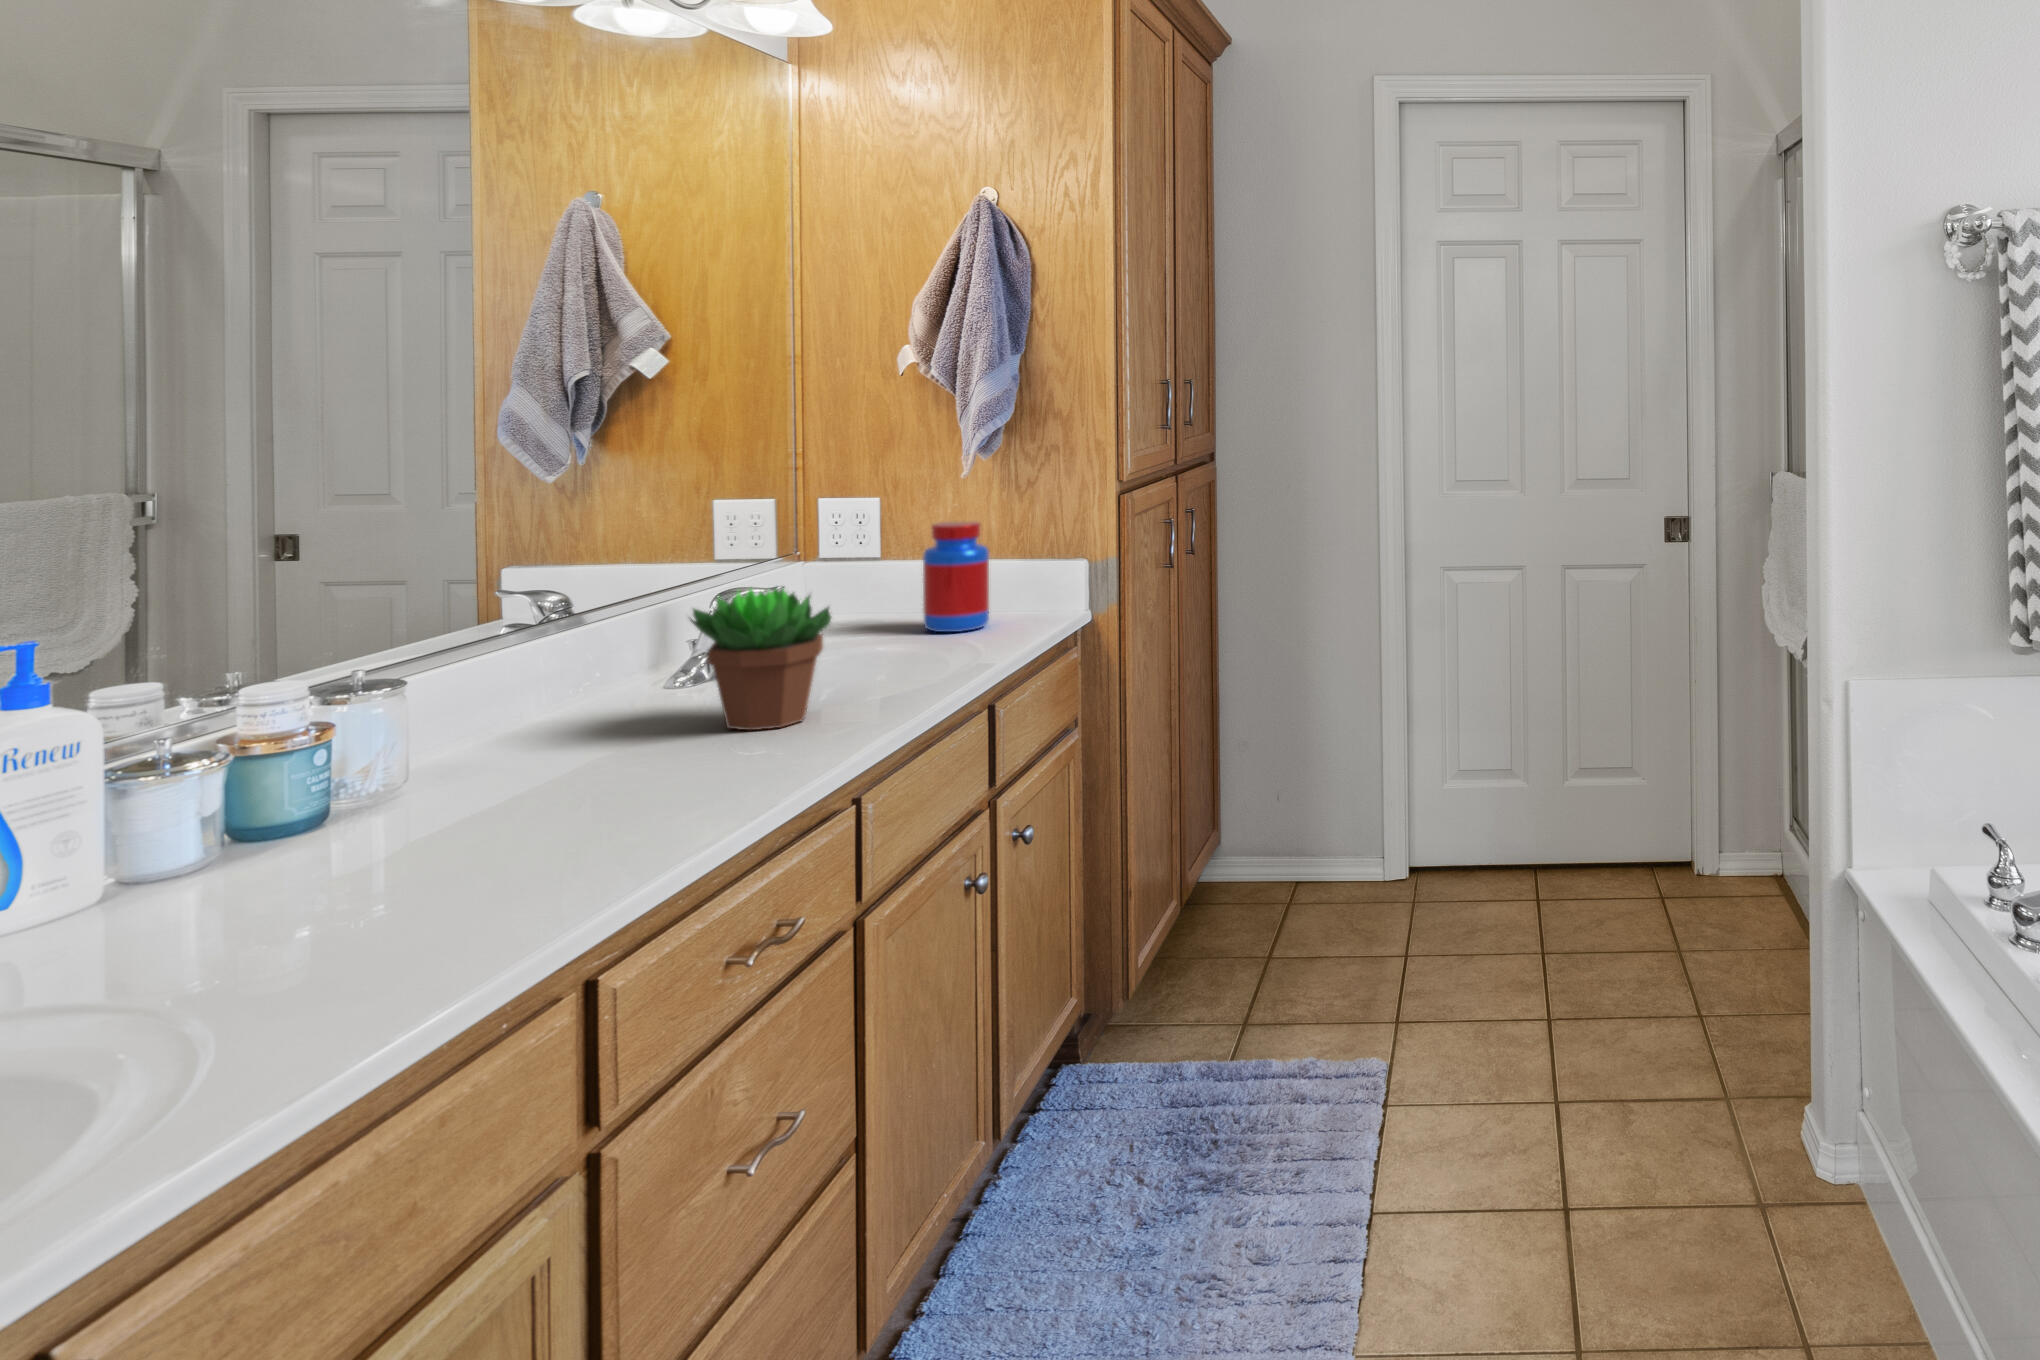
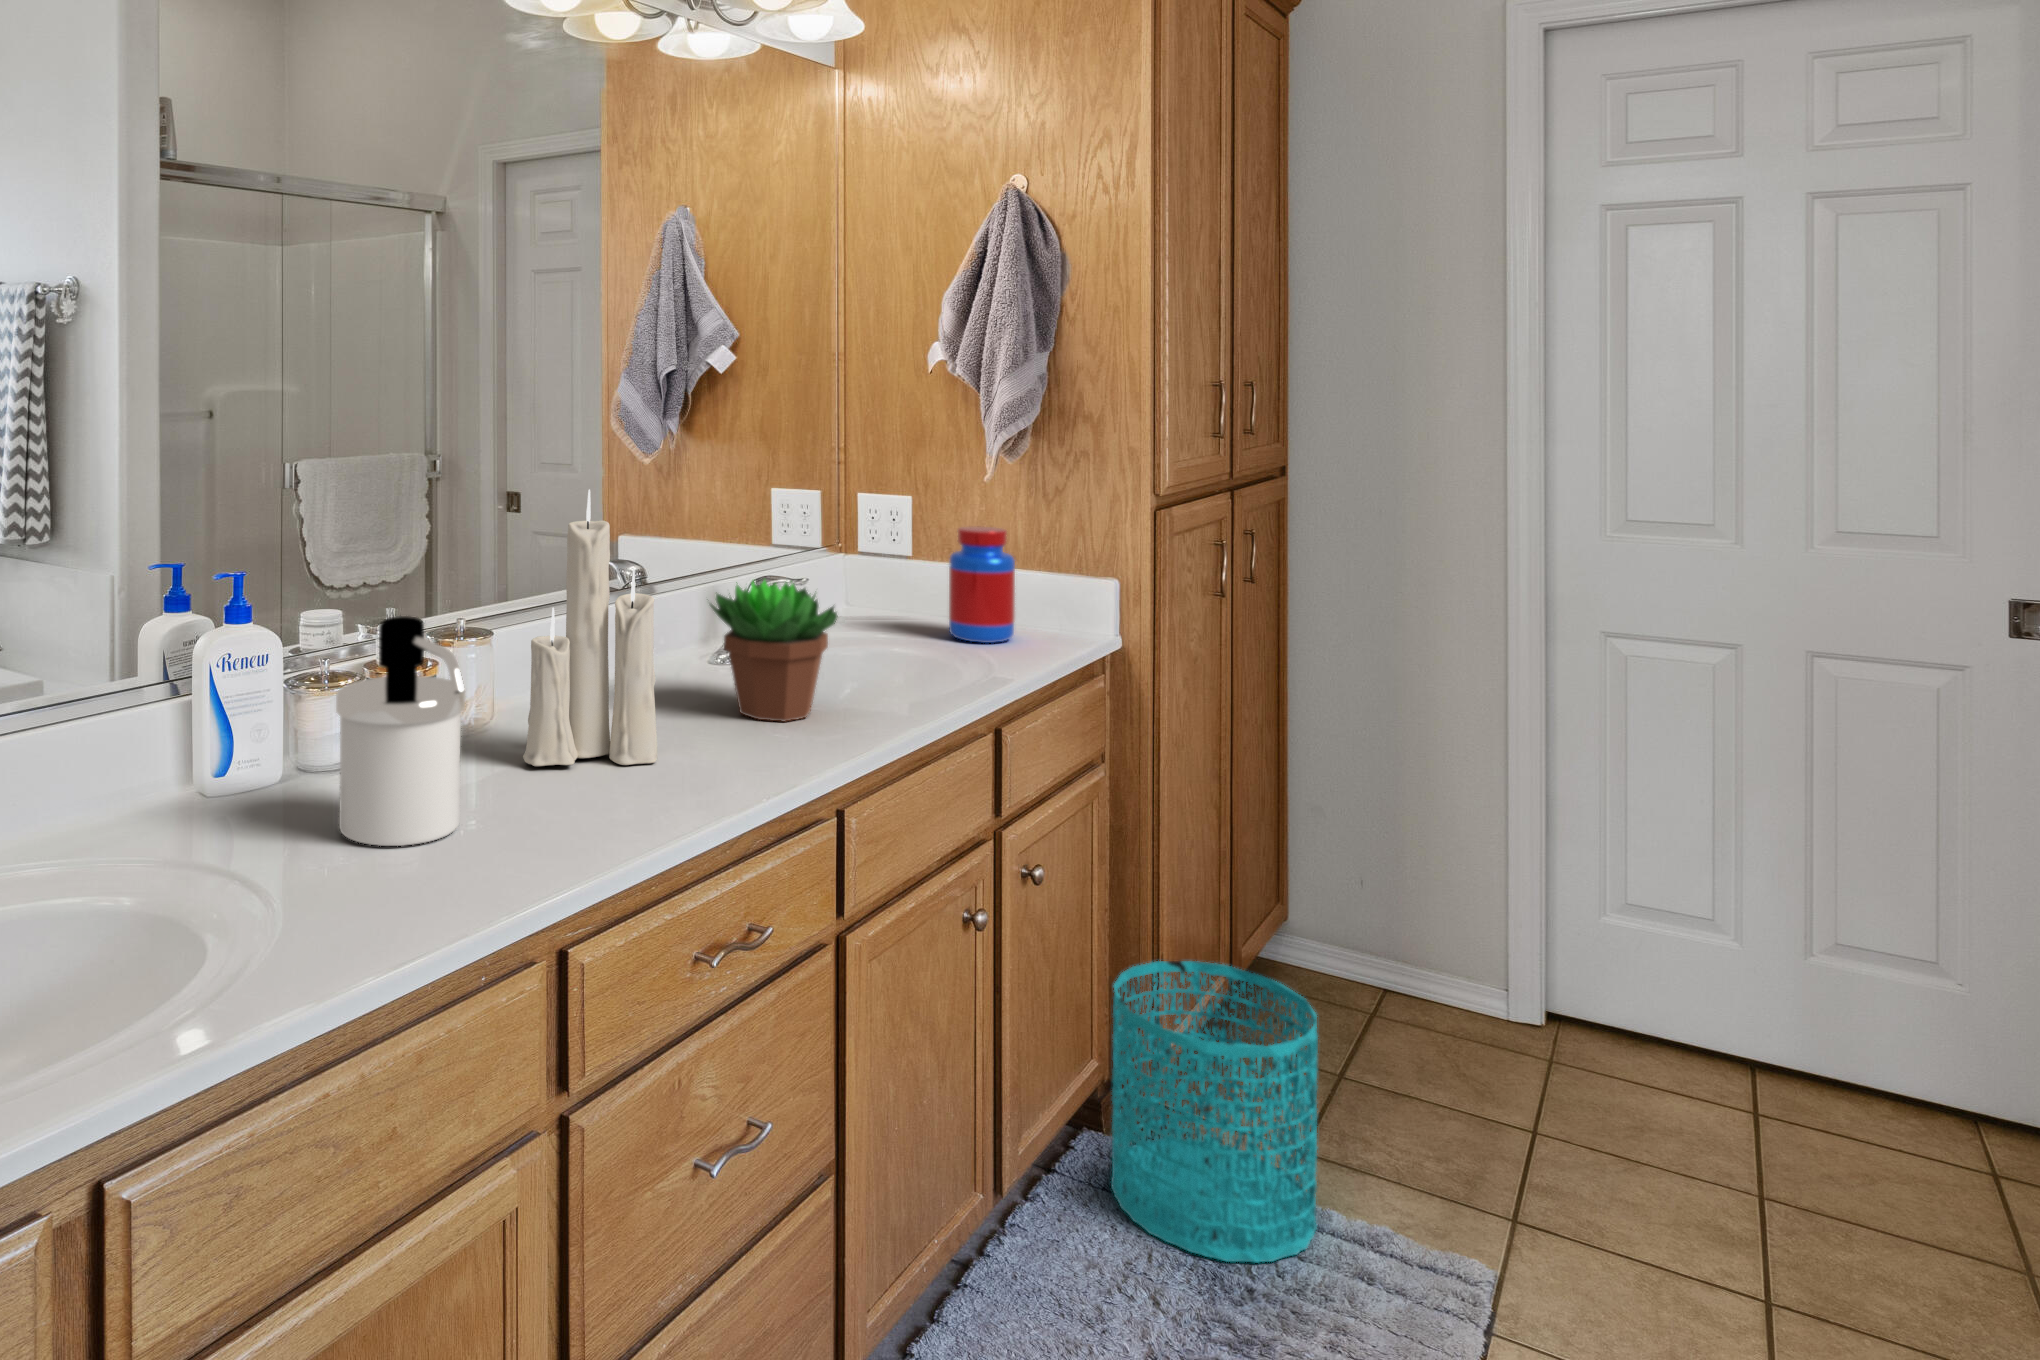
candle: none [478,490,650,815] -> present [523,489,657,766]
soap dispenser: none [247,662,458,929] -> present [336,616,465,846]
wastebasket: none [1090,883,1261,1133] -> present [1111,961,1318,1263]

